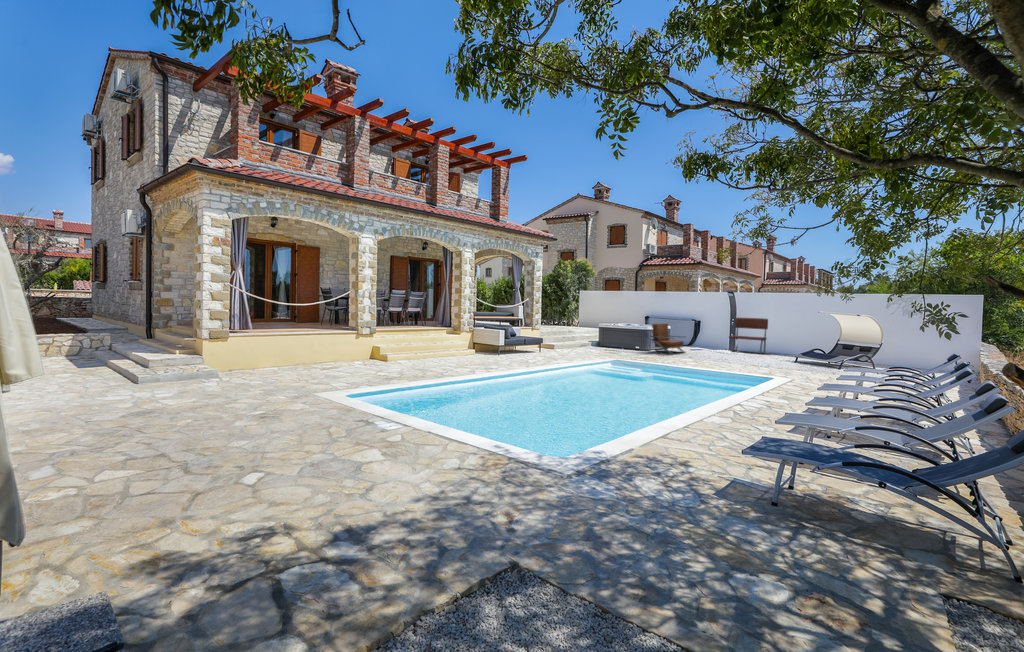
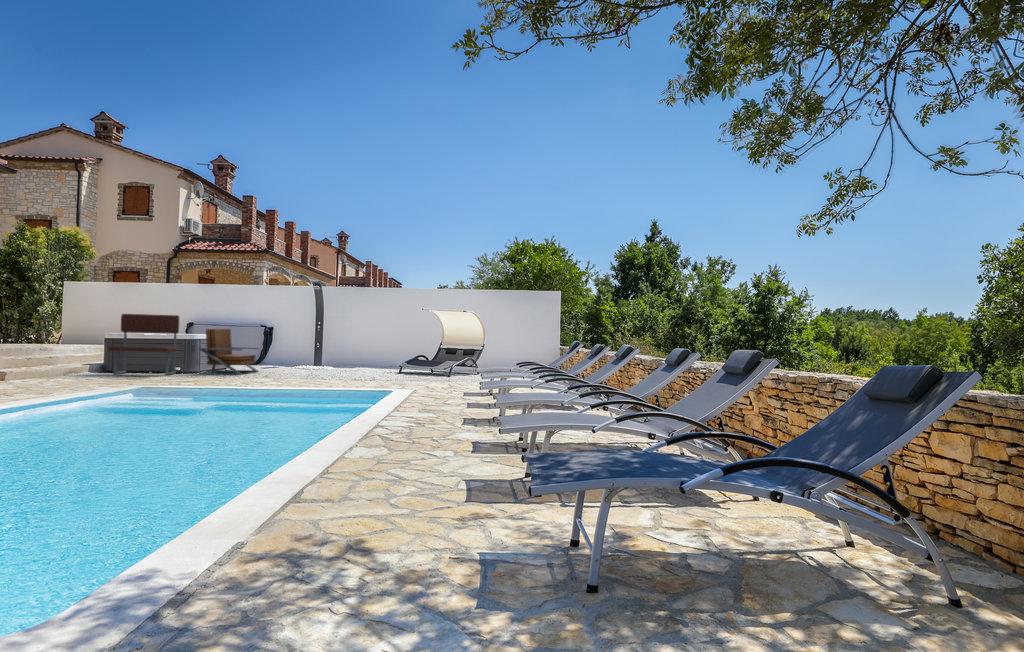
bench: present [729,318,768,354] -> present [108,314,179,375]

